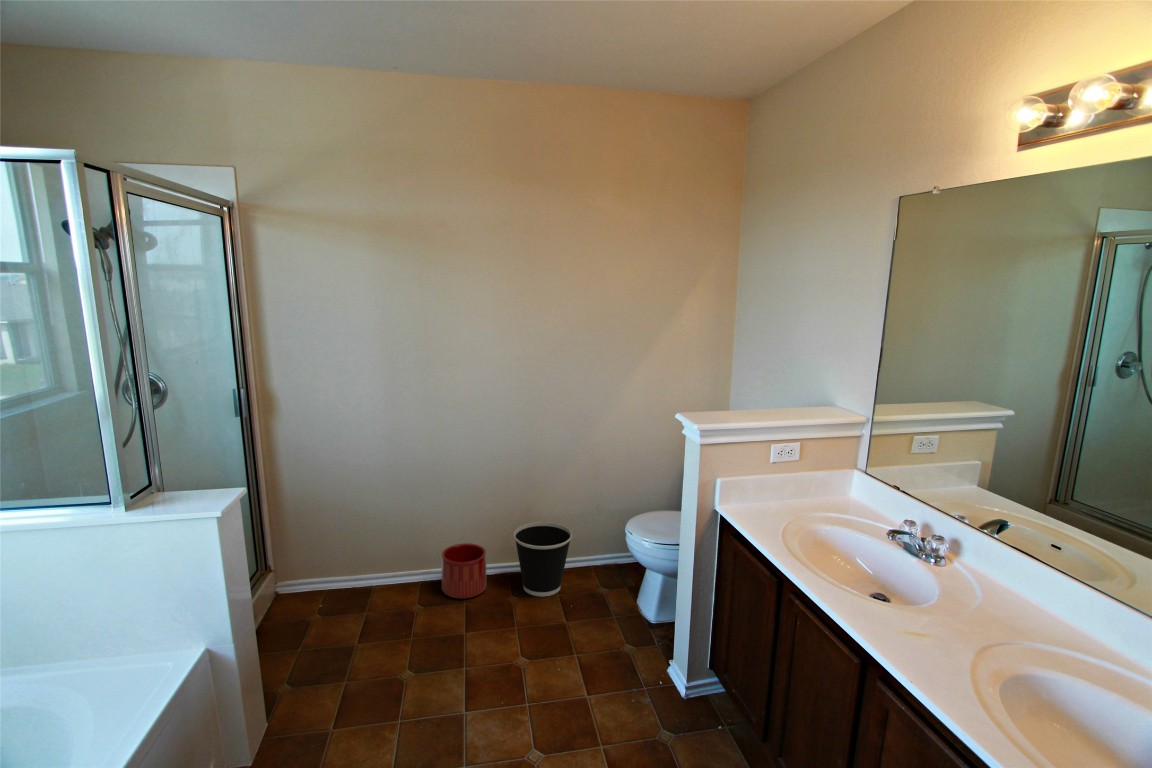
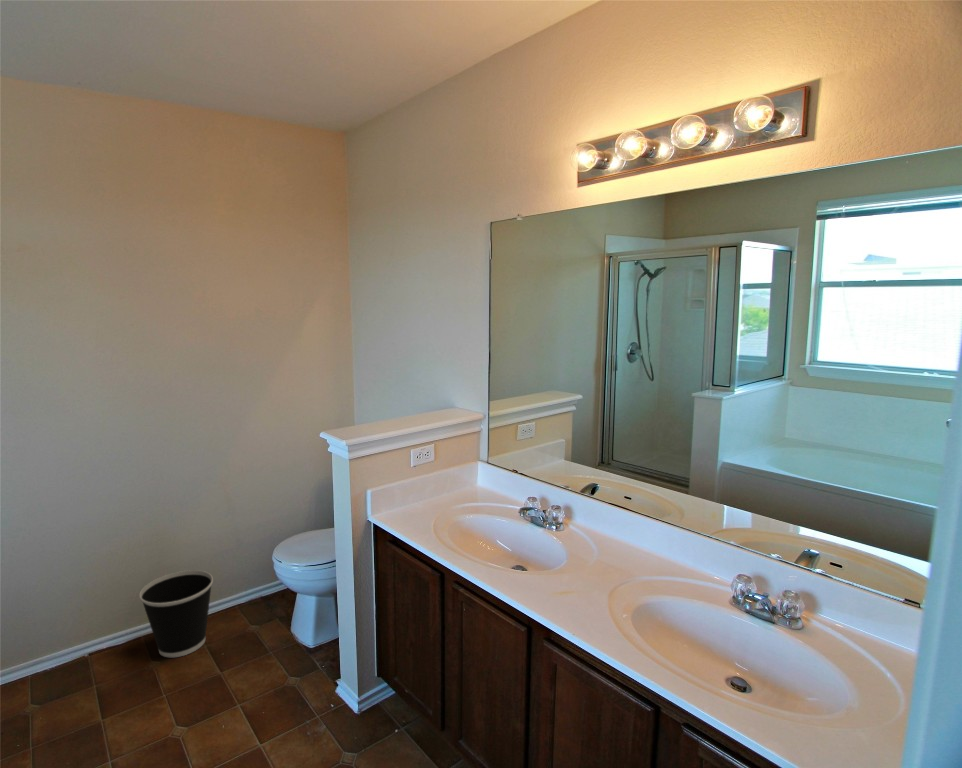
planter: present [441,543,486,599] -> none [39,620,109,693]

